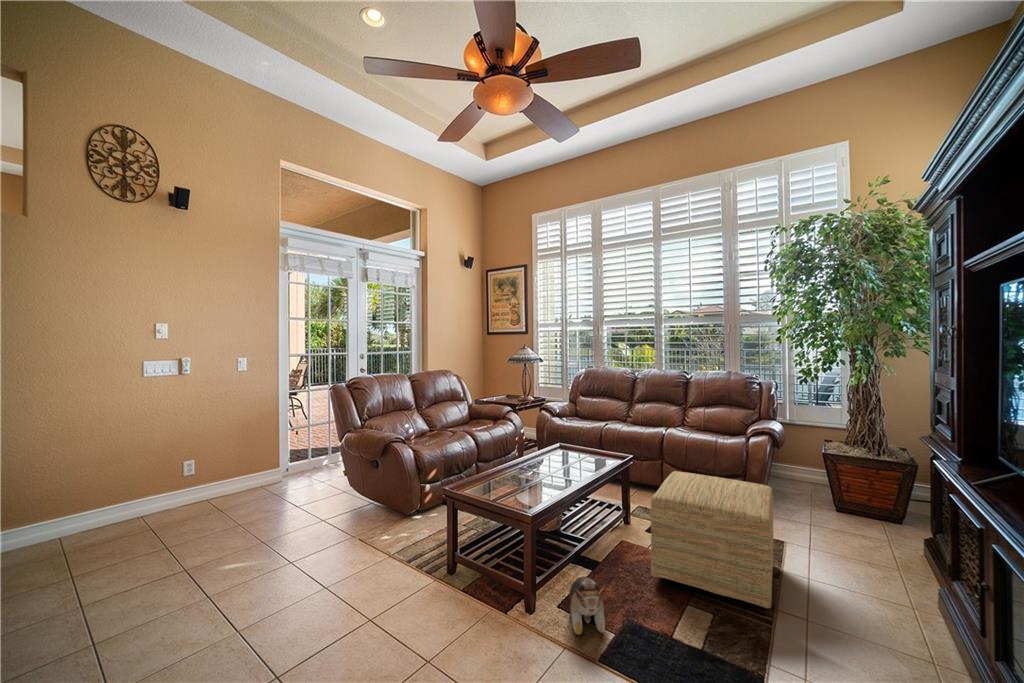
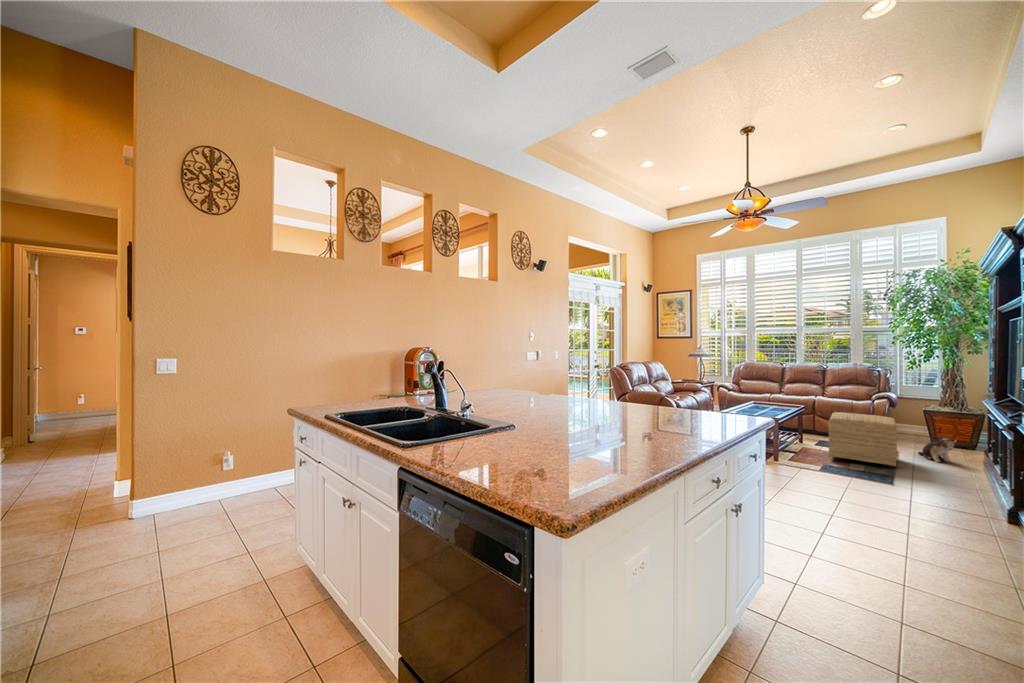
plush toy: present [569,577,605,635] -> present [918,438,957,462]

